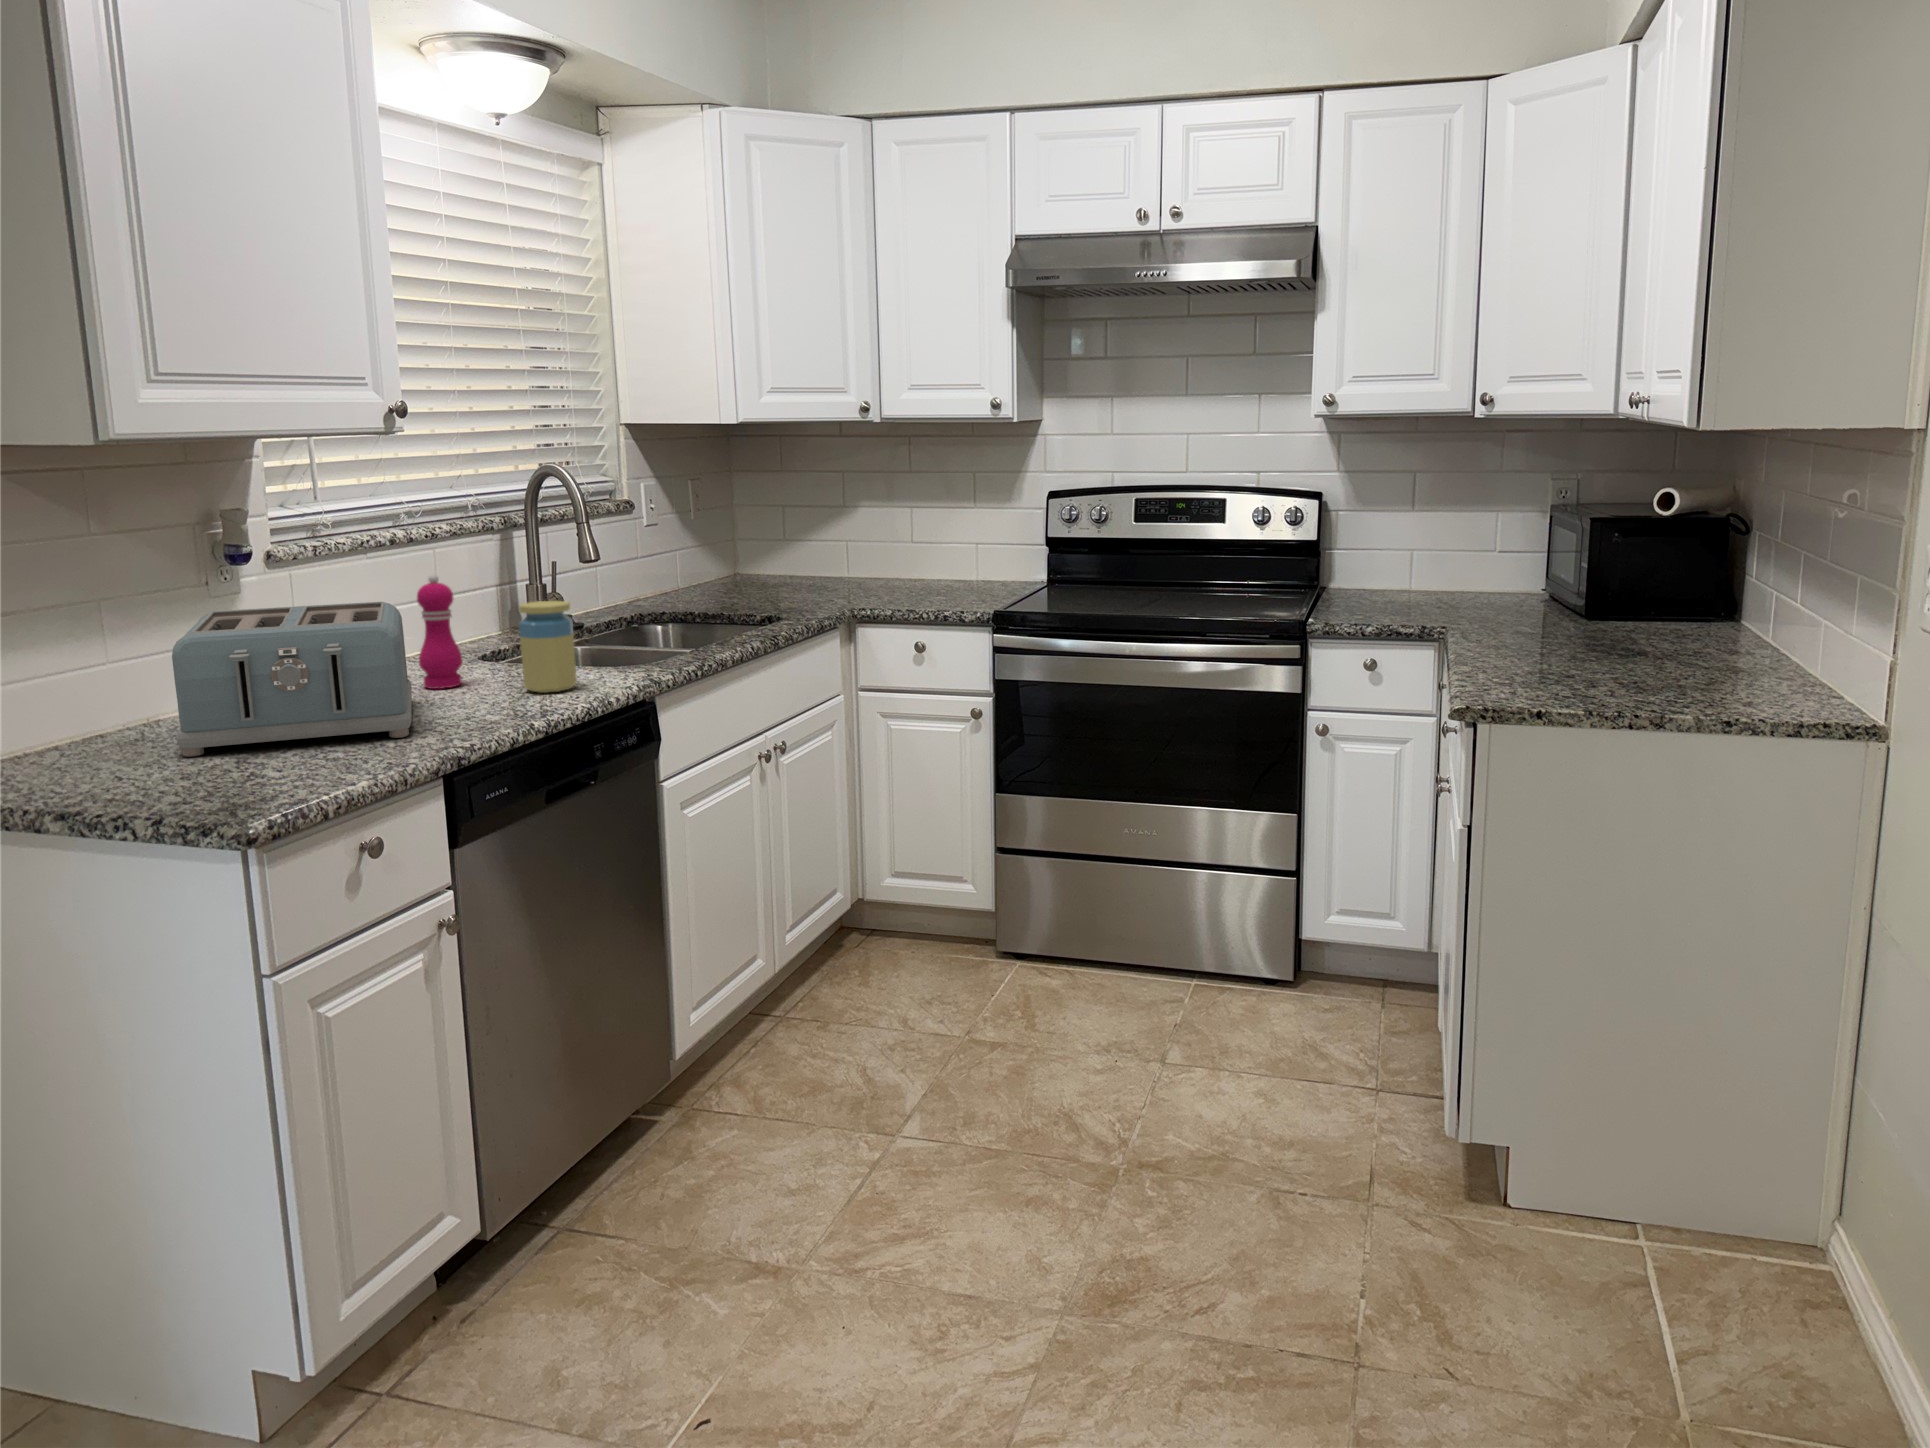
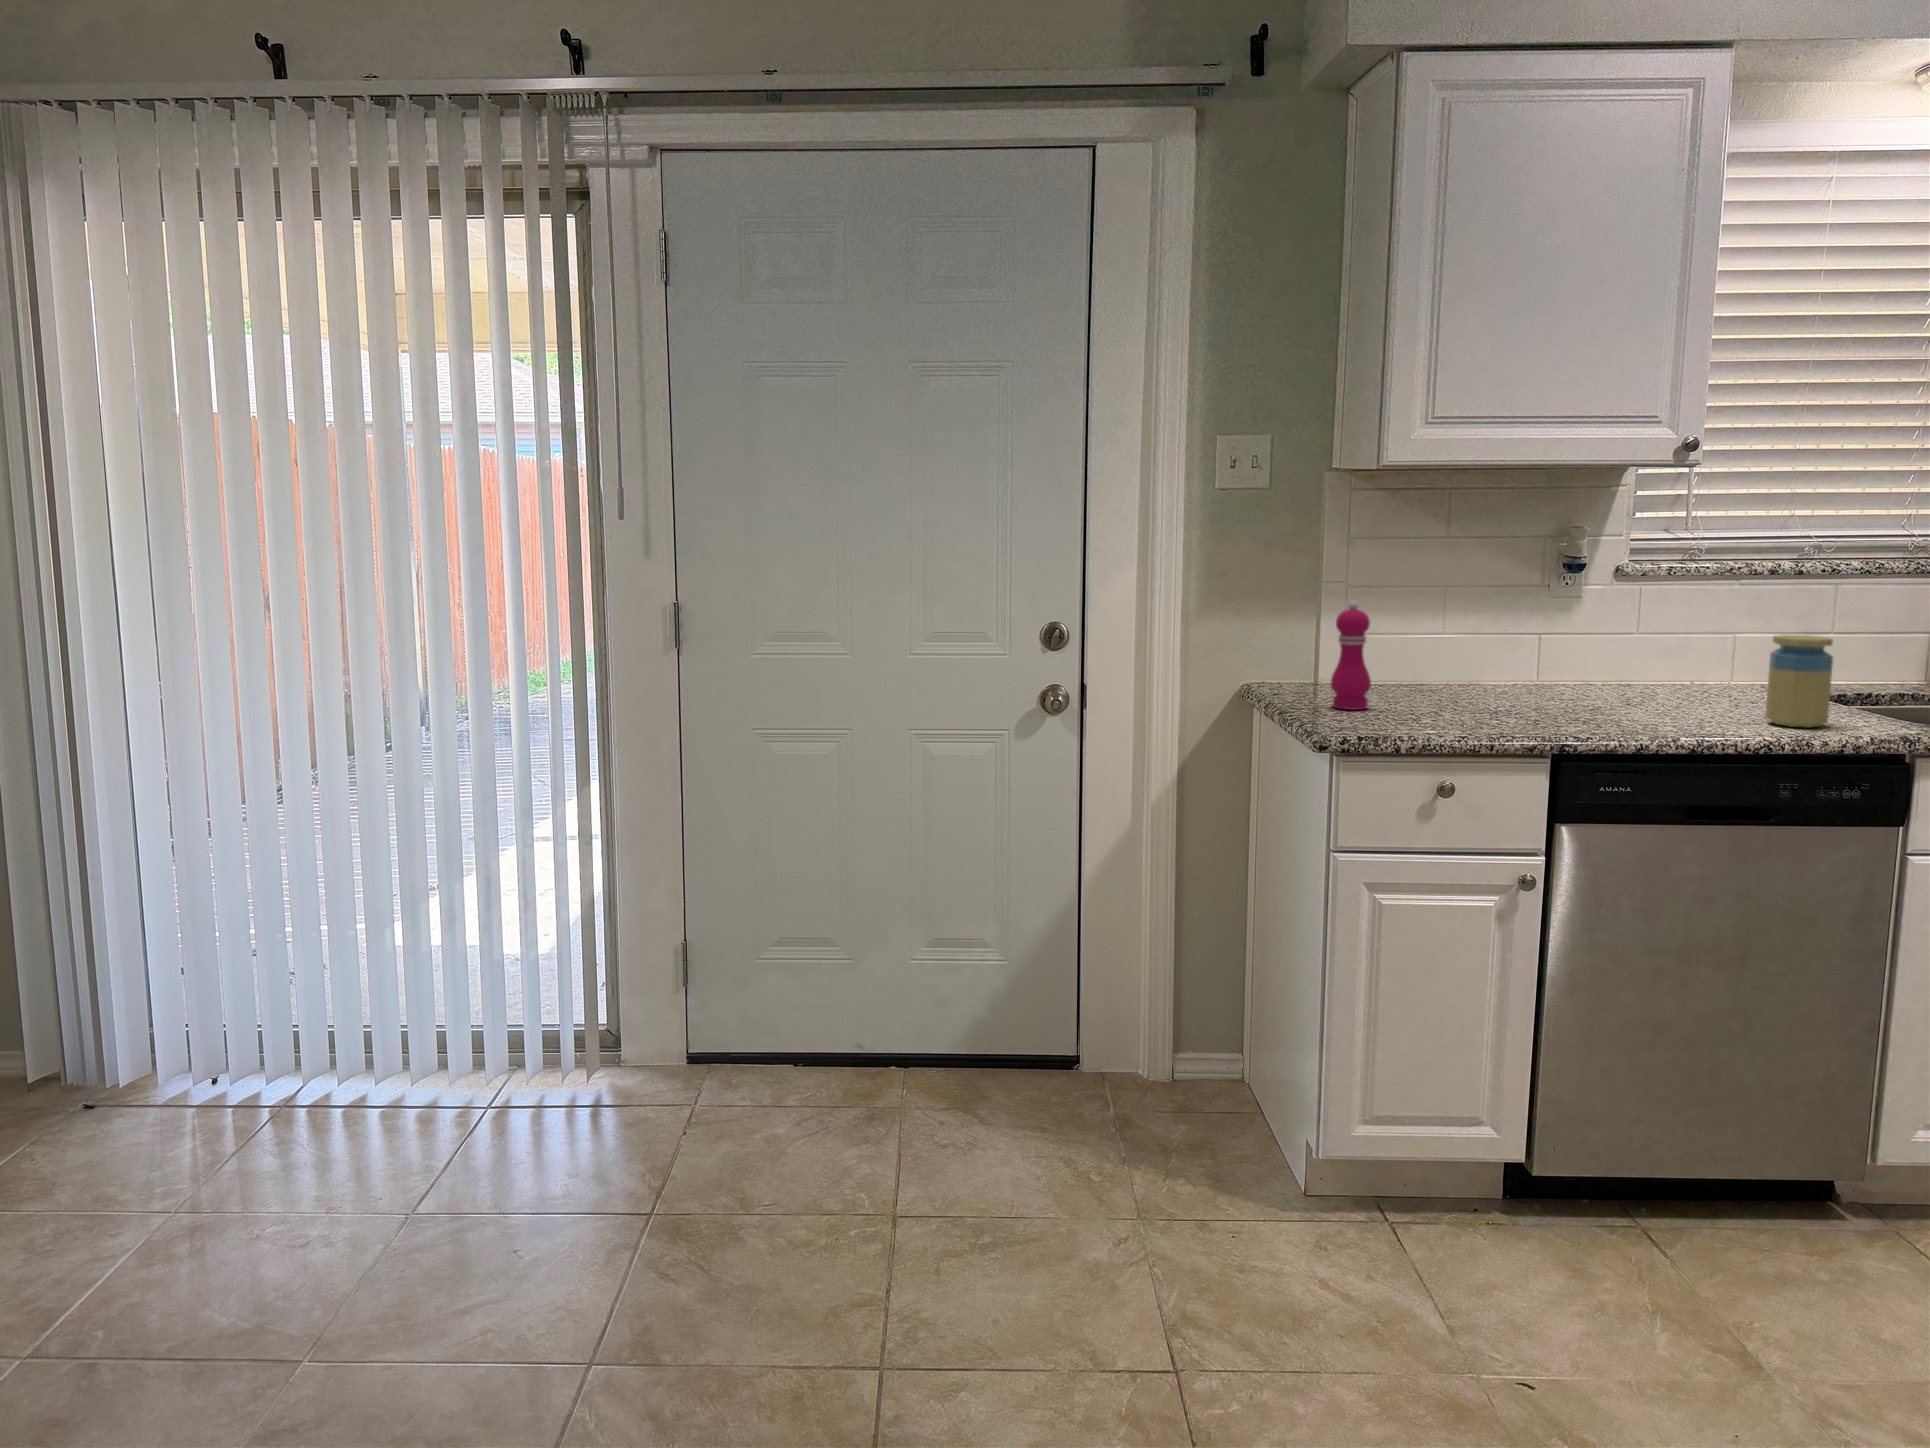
pepper mill: present [417,574,463,689] -> present [1331,601,1371,710]
toaster: present [172,602,412,757] -> none [1418,606,1664,724]

